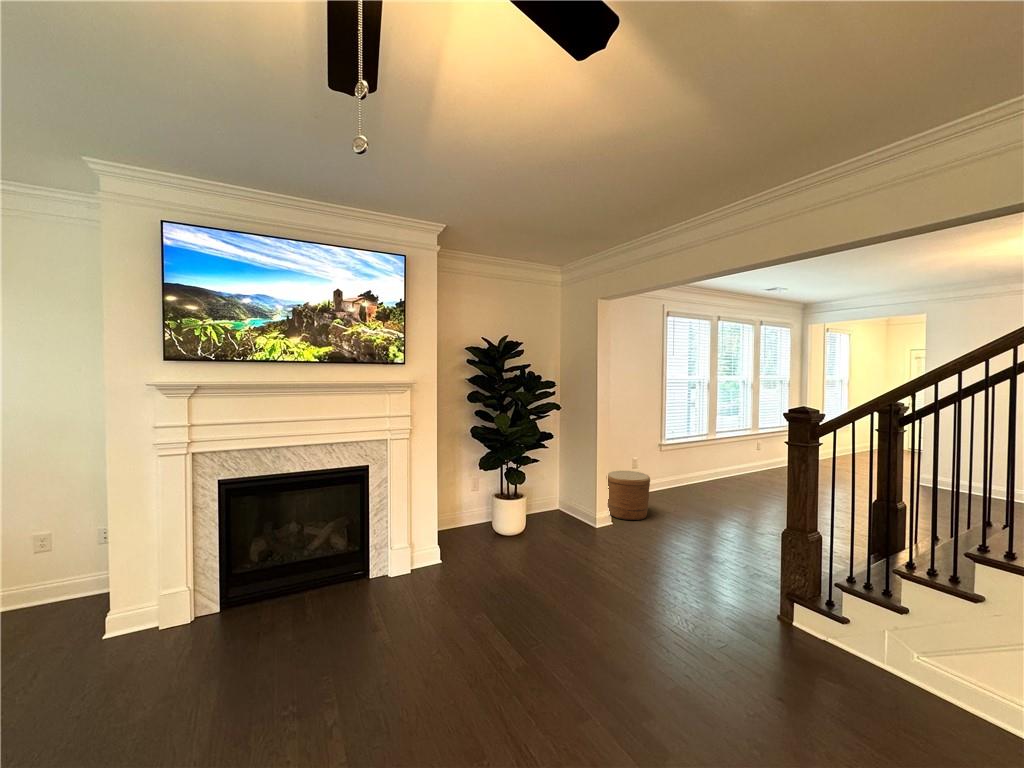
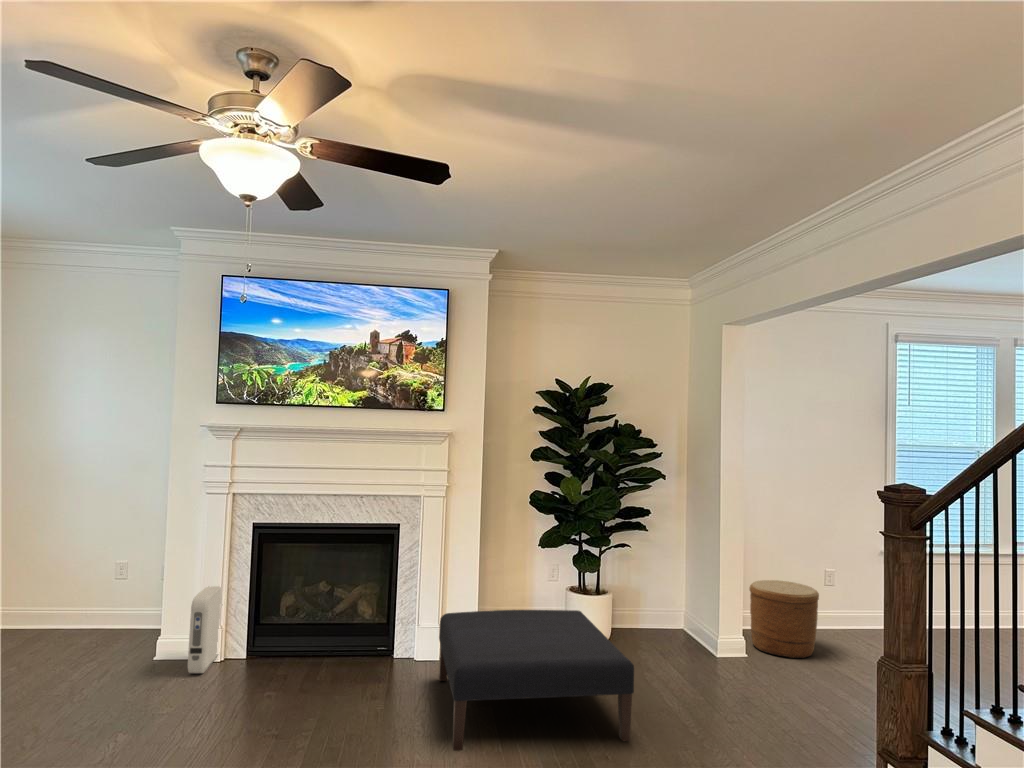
ottoman: none [422,515,604,663] -> present [439,610,634,751]
air purifier: none [158,548,189,647] -> present [188,586,223,673]

